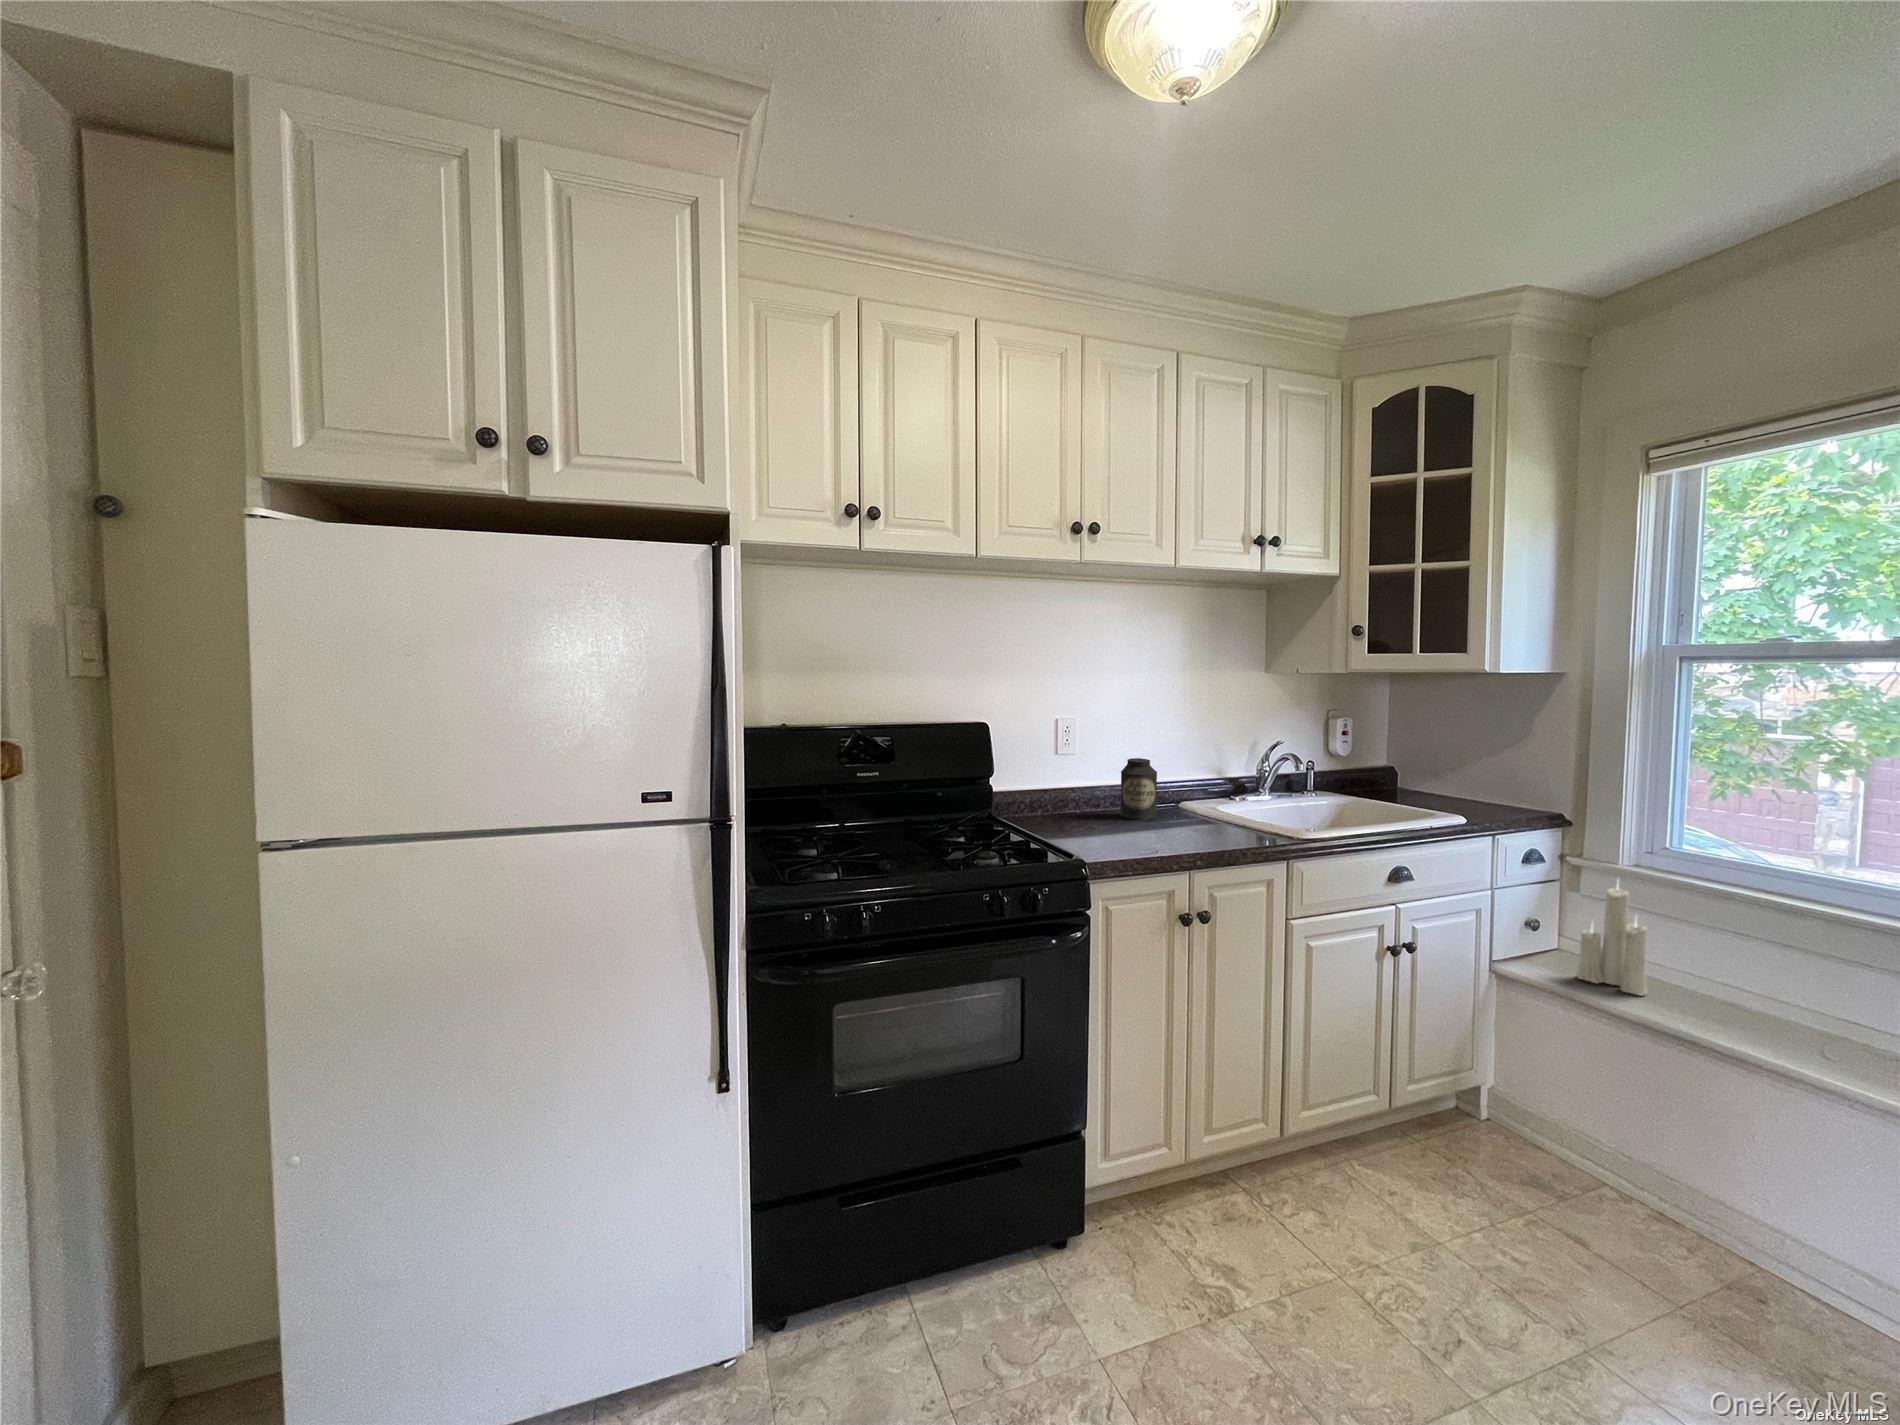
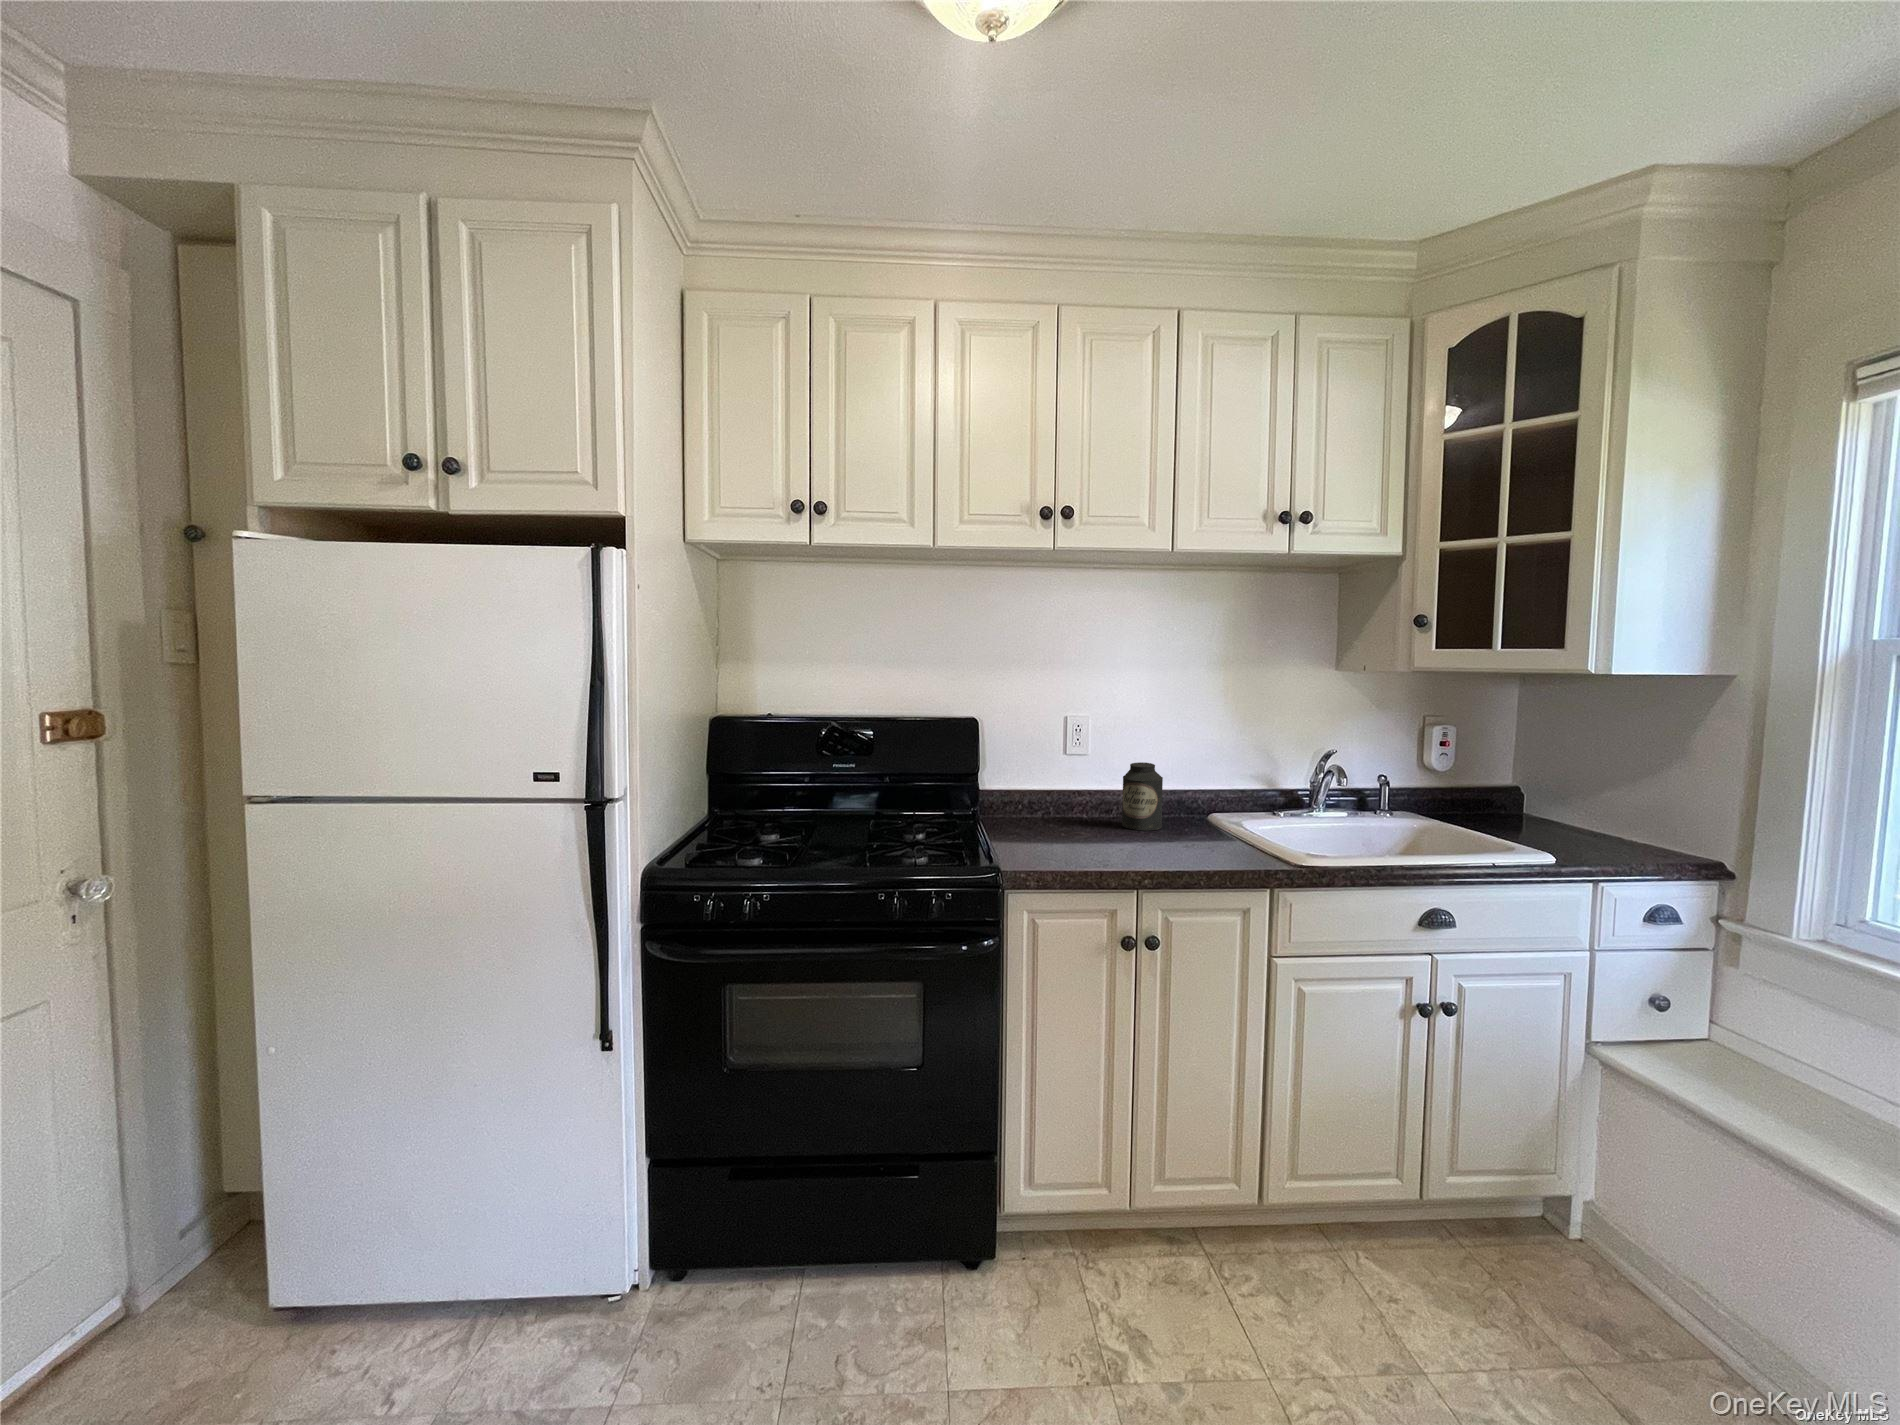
candle: present [1576,882,1648,996] -> none [1706,943,1809,1117]

